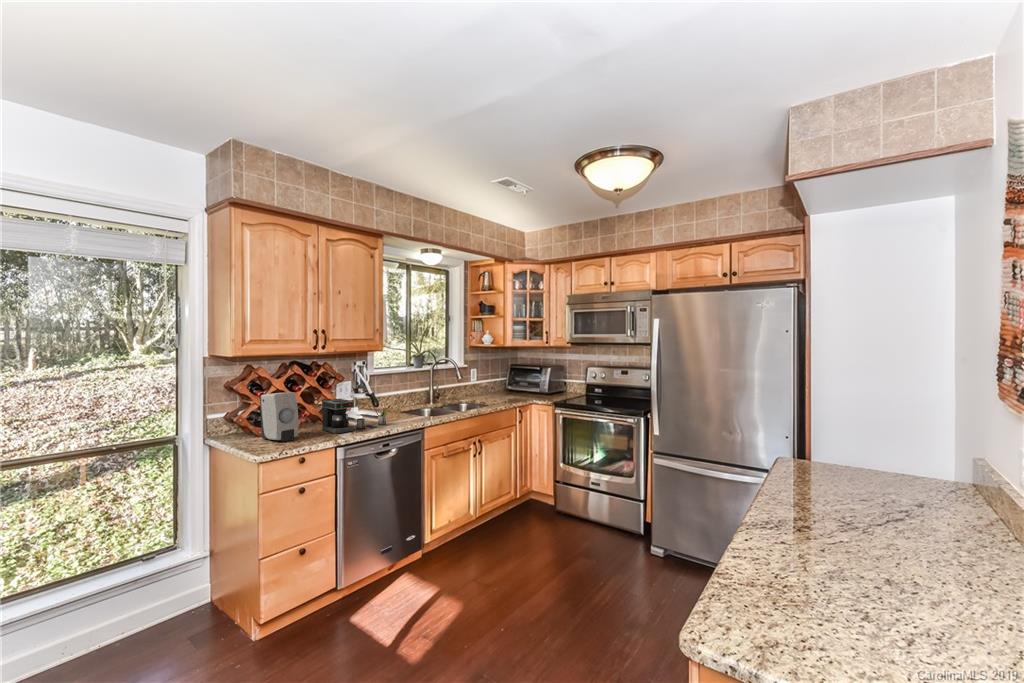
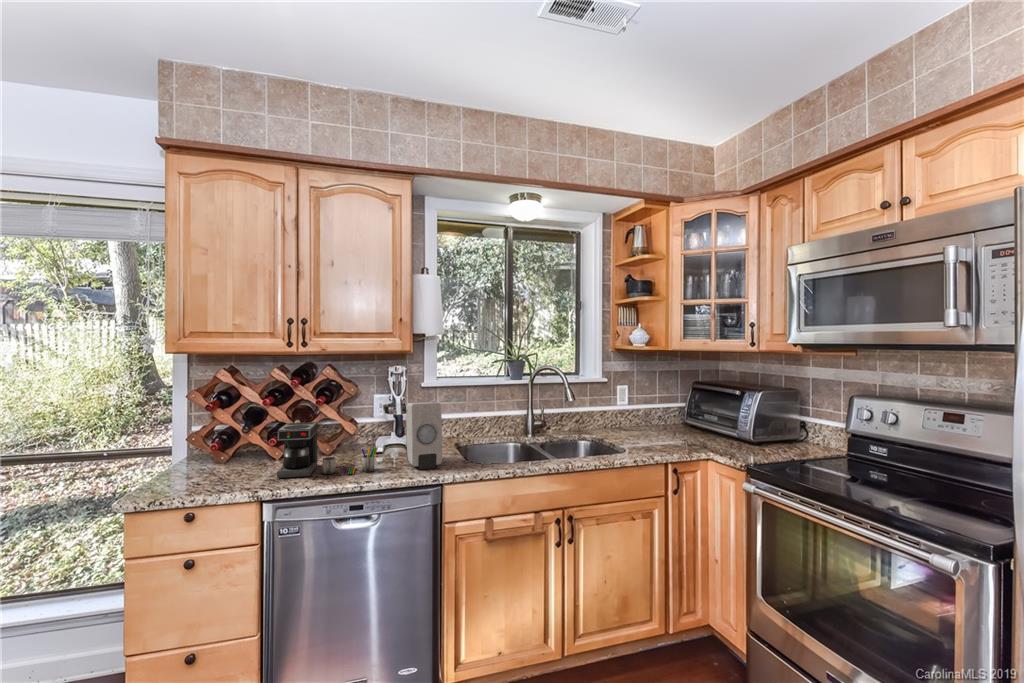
soap dispenser: present [260,392,298,442] -> present [406,402,442,469]

